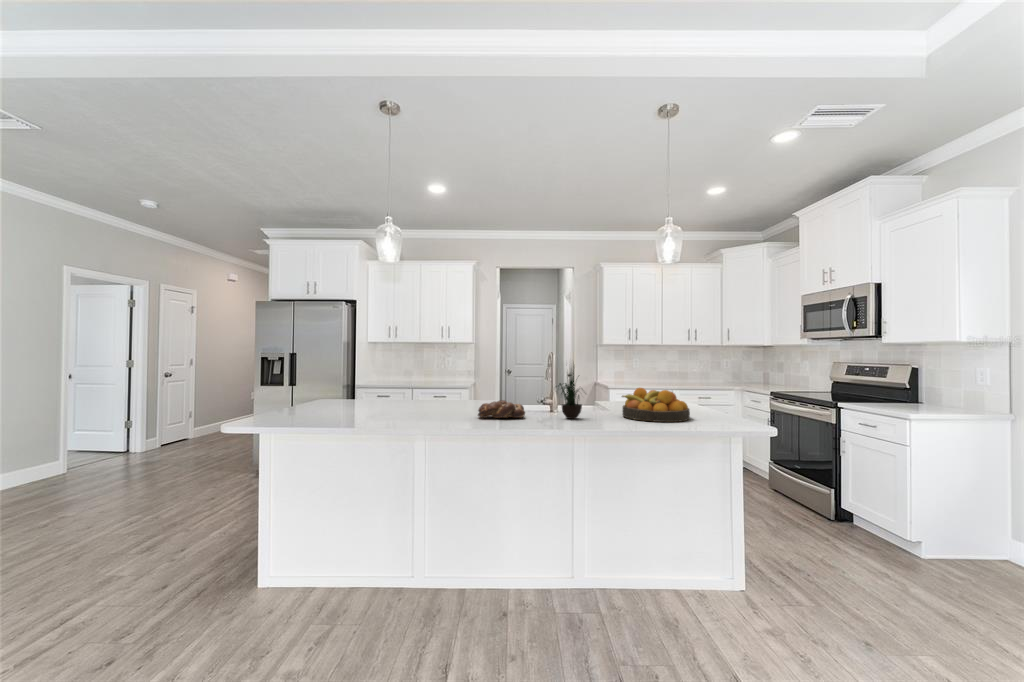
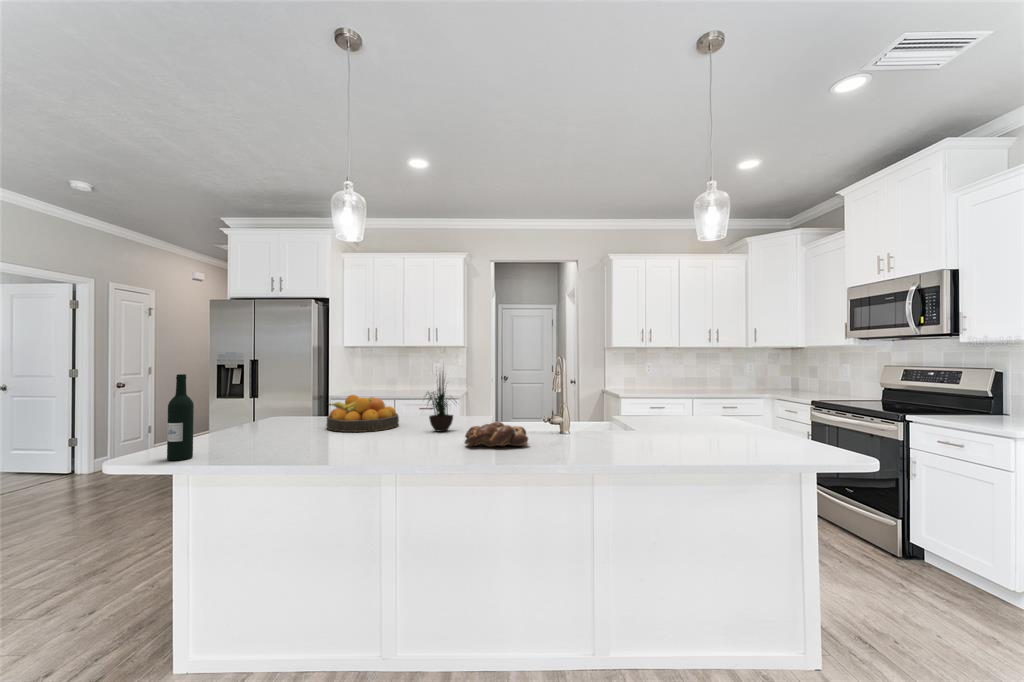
wine bottle: none [264,362,282,424] -> present [167,374,194,461]
potted plant: present [558,366,582,419] -> present [426,375,453,432]
fruit bowl: present [622,388,690,422] -> present [326,395,399,432]

